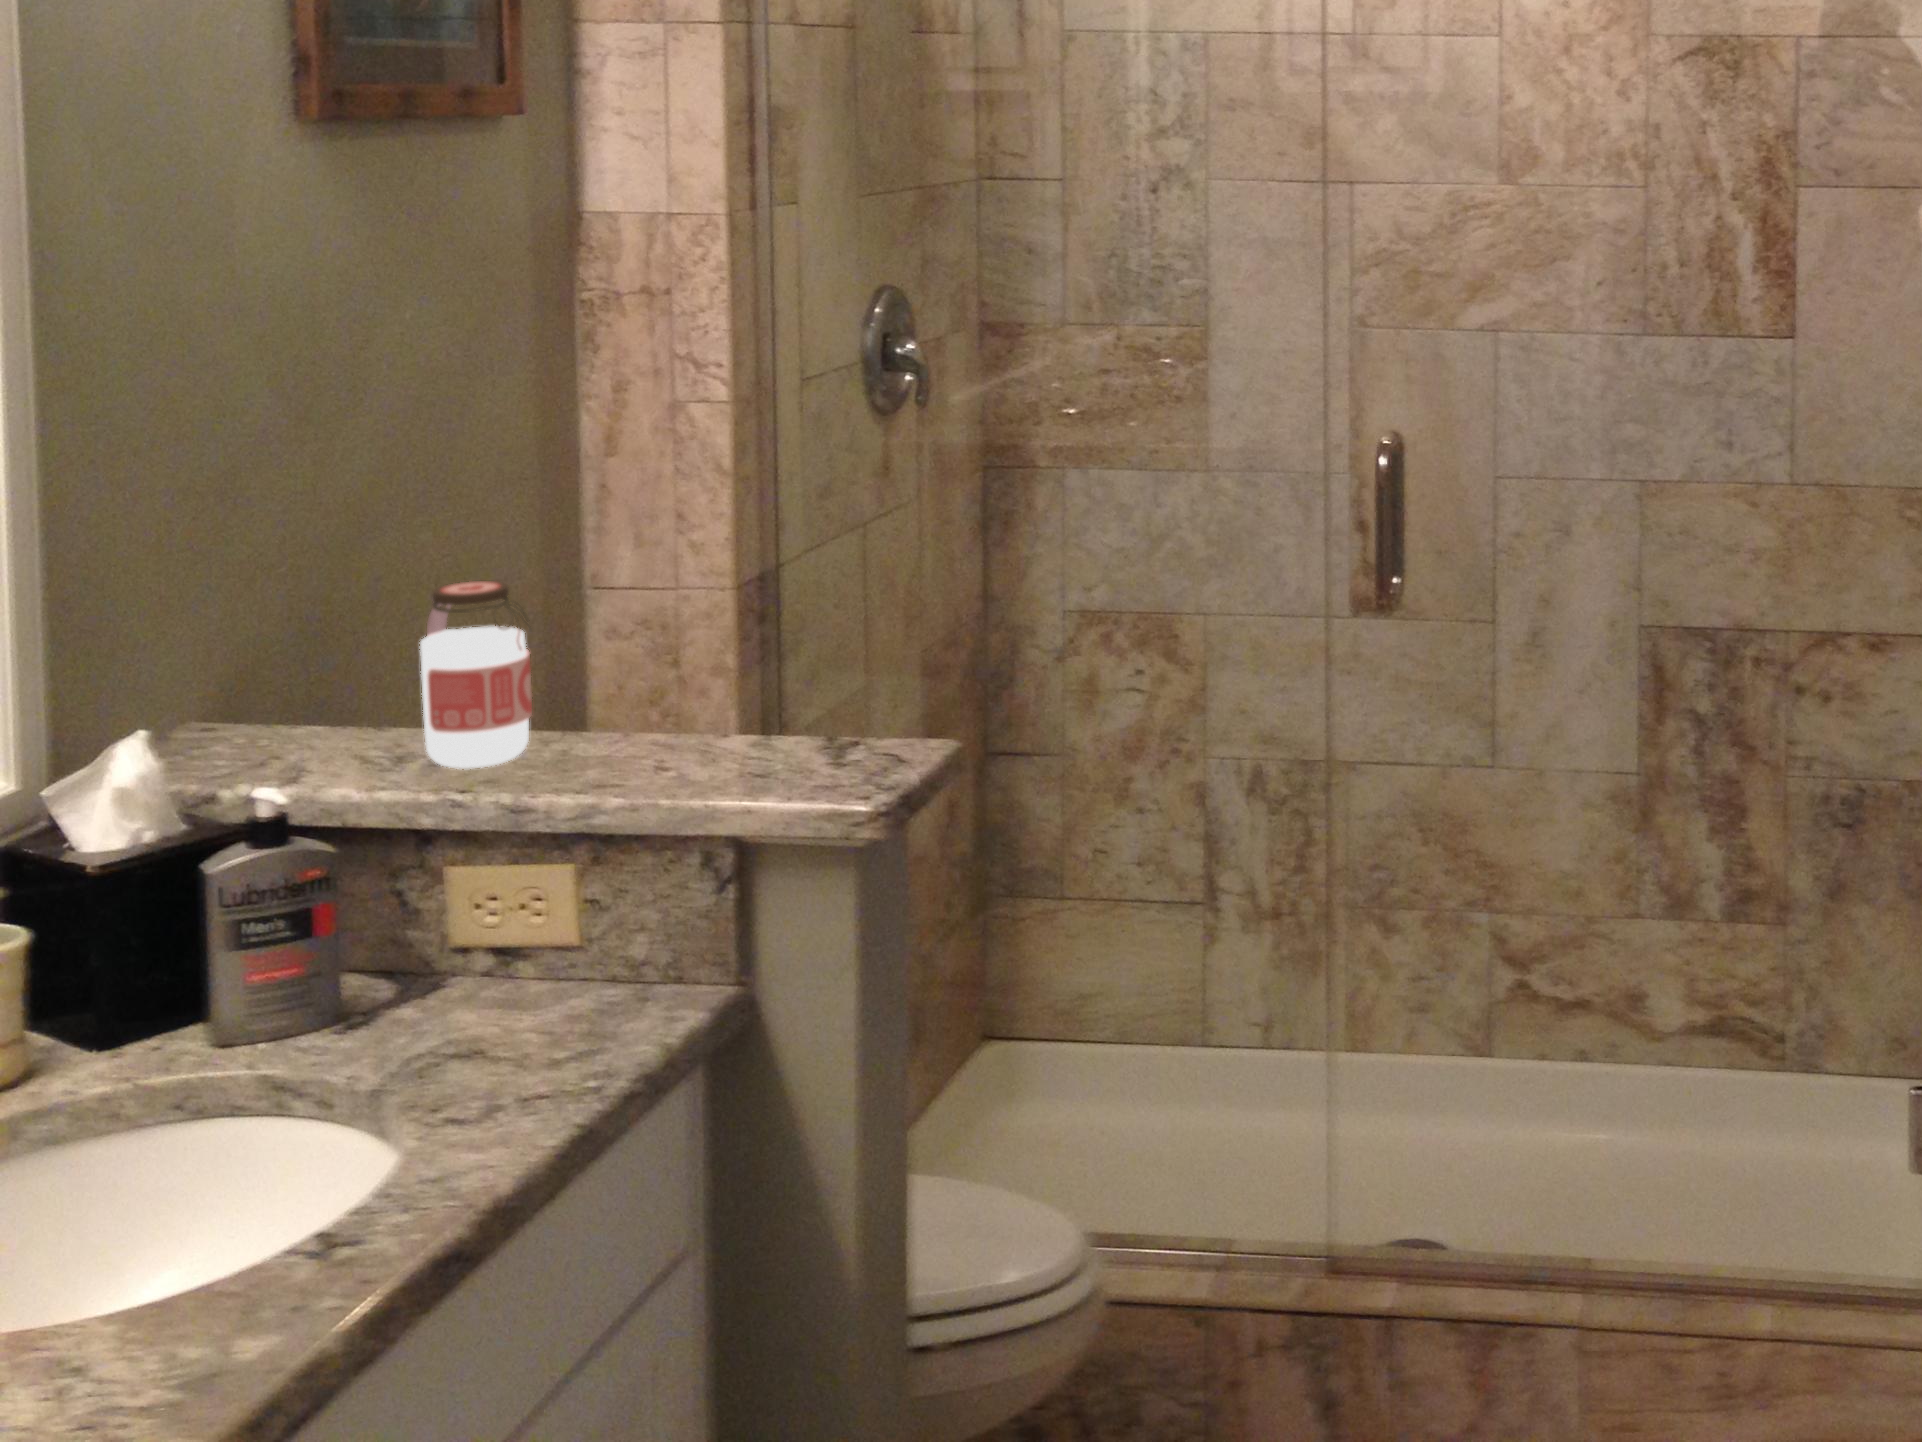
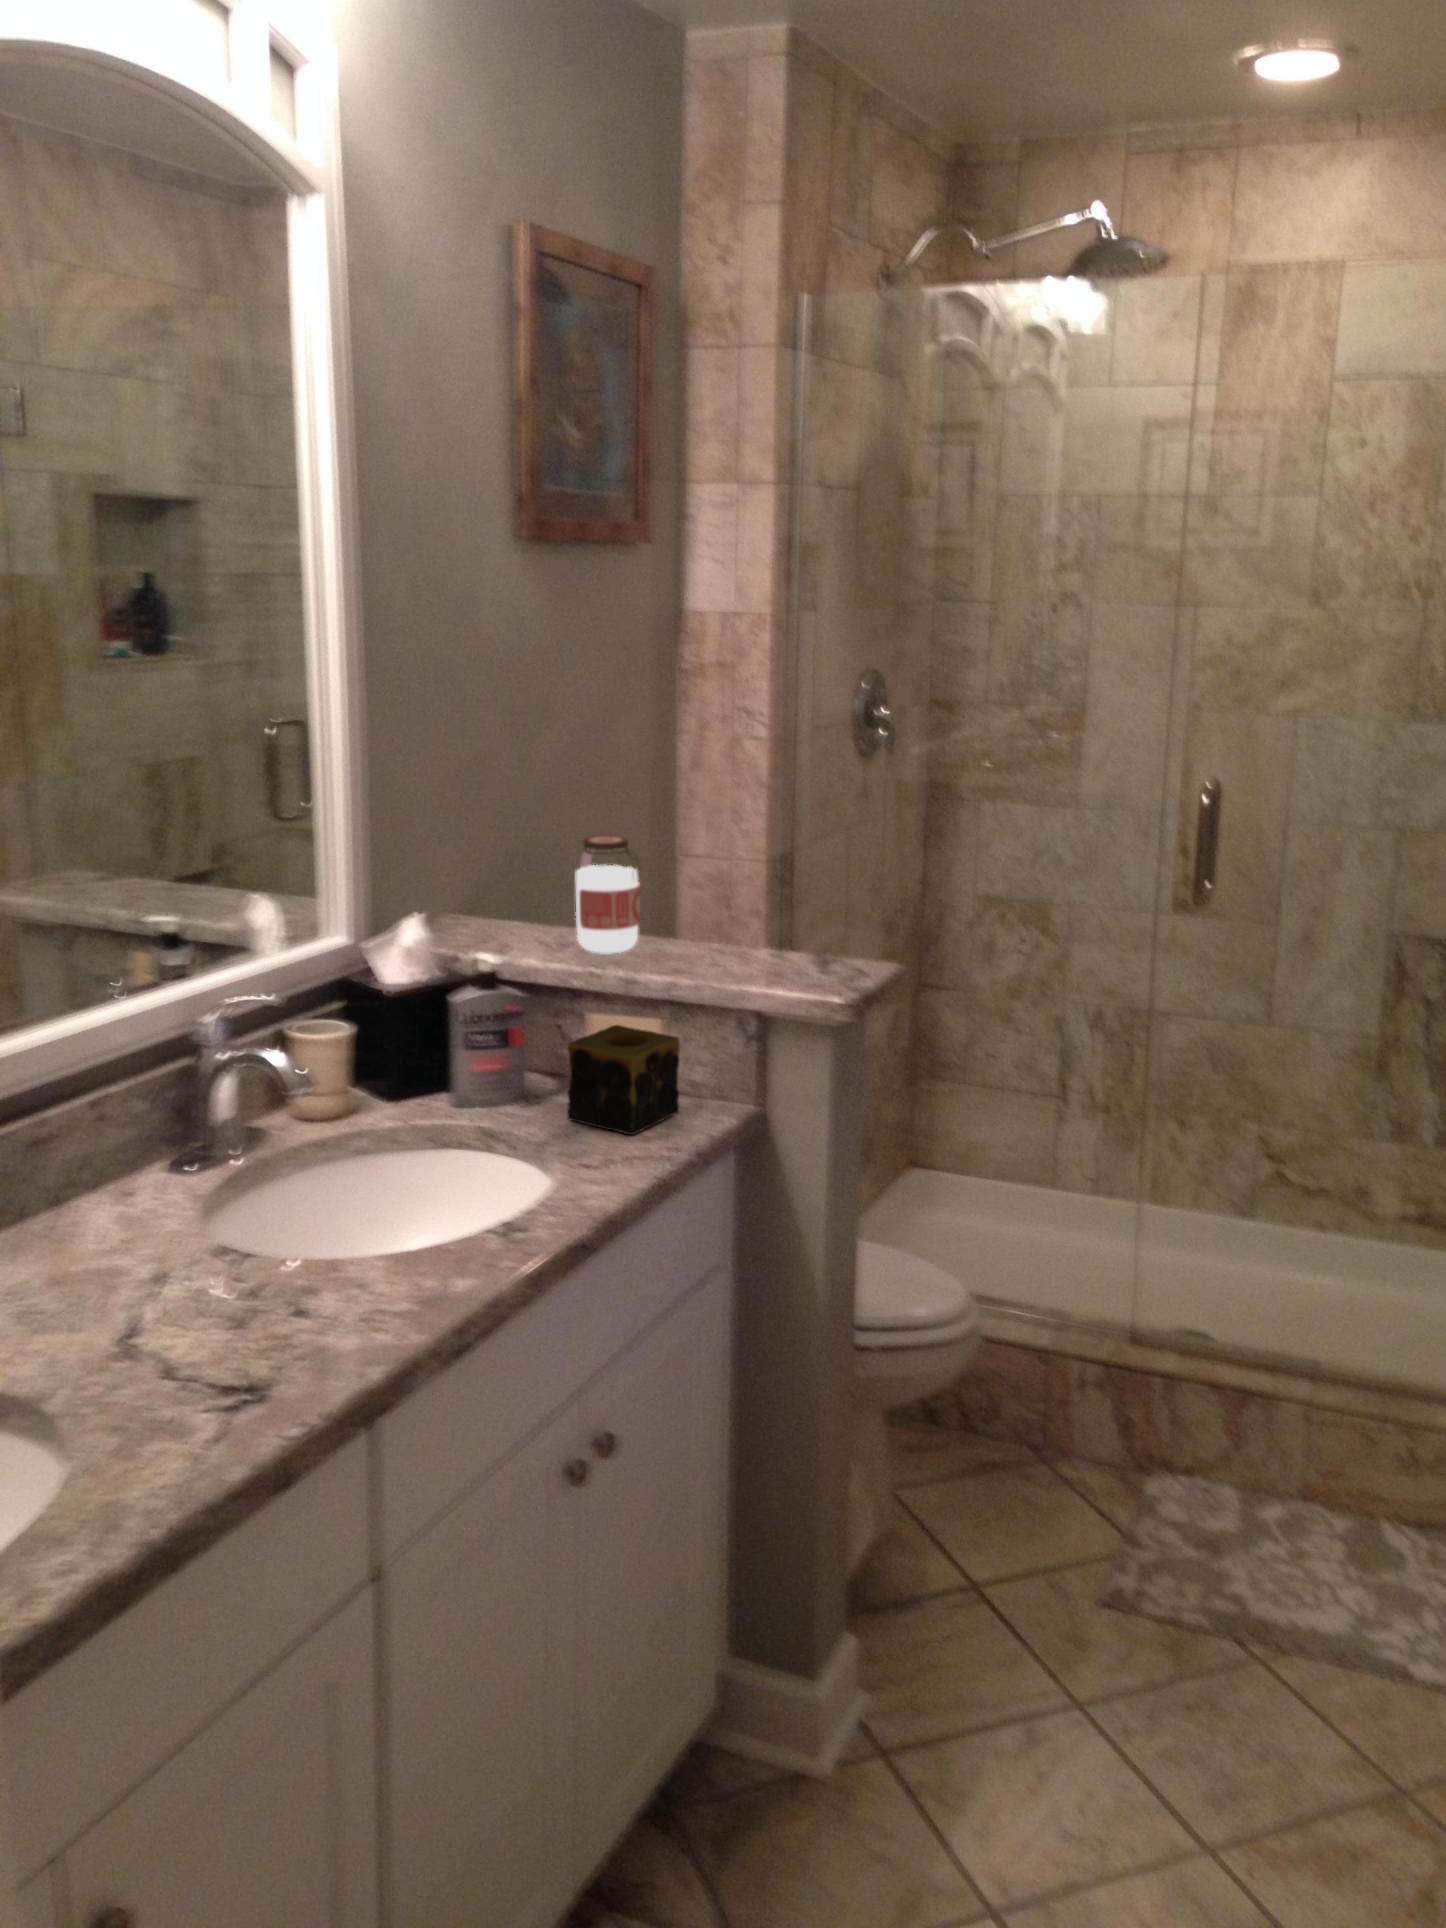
candle: none [417,881,610,1057] -> present [567,1025,680,1135]

